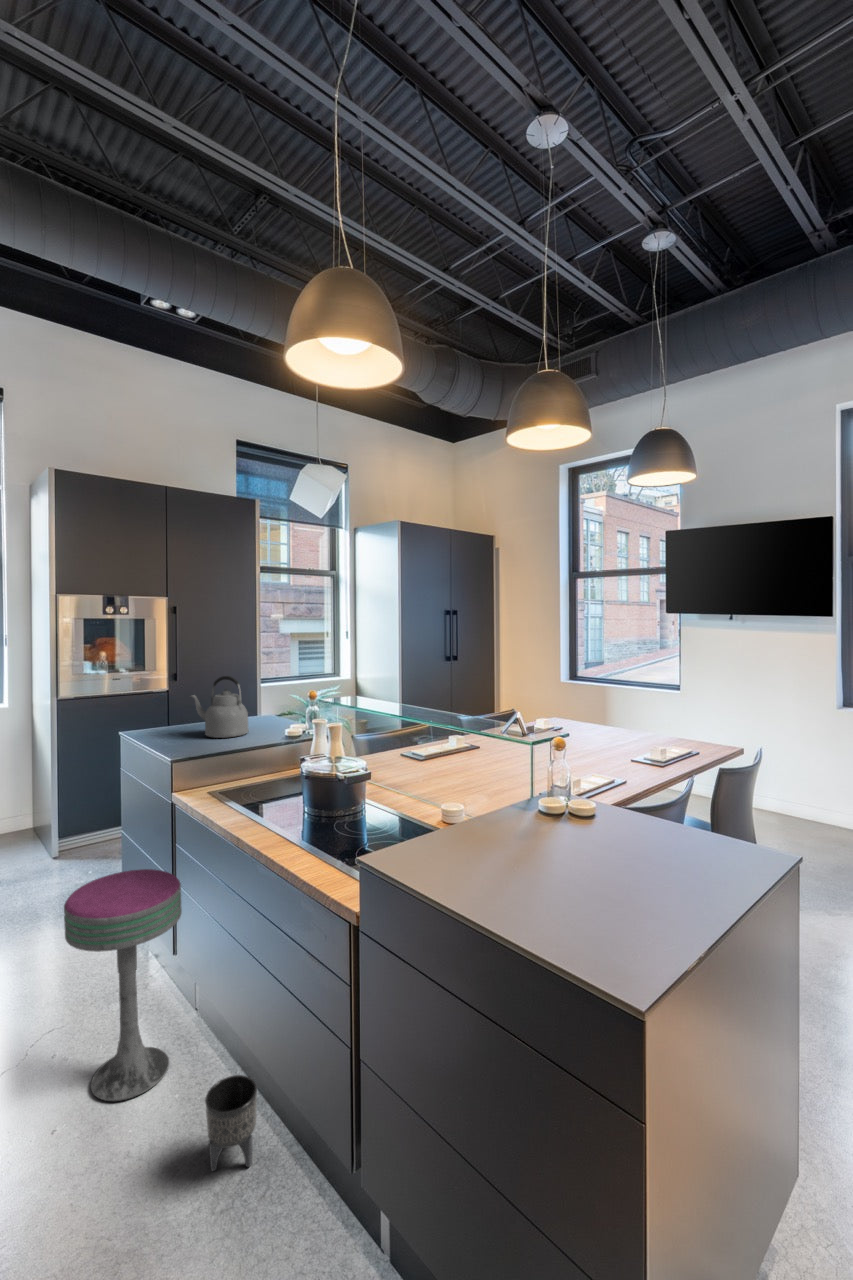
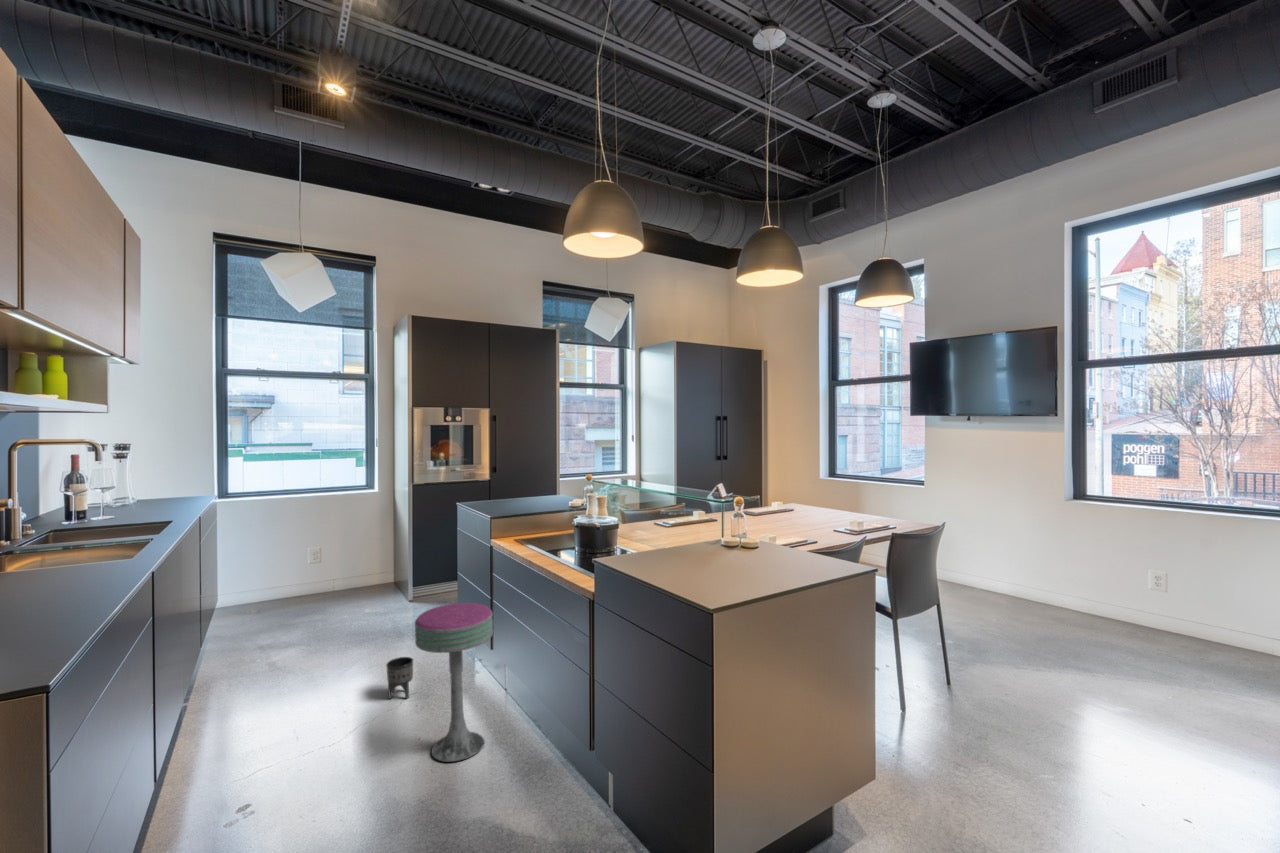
kettle: present [191,676,249,738] -> none [502,466,544,512]
planter: present [205,1075,257,1171] -> present [386,657,413,699]

